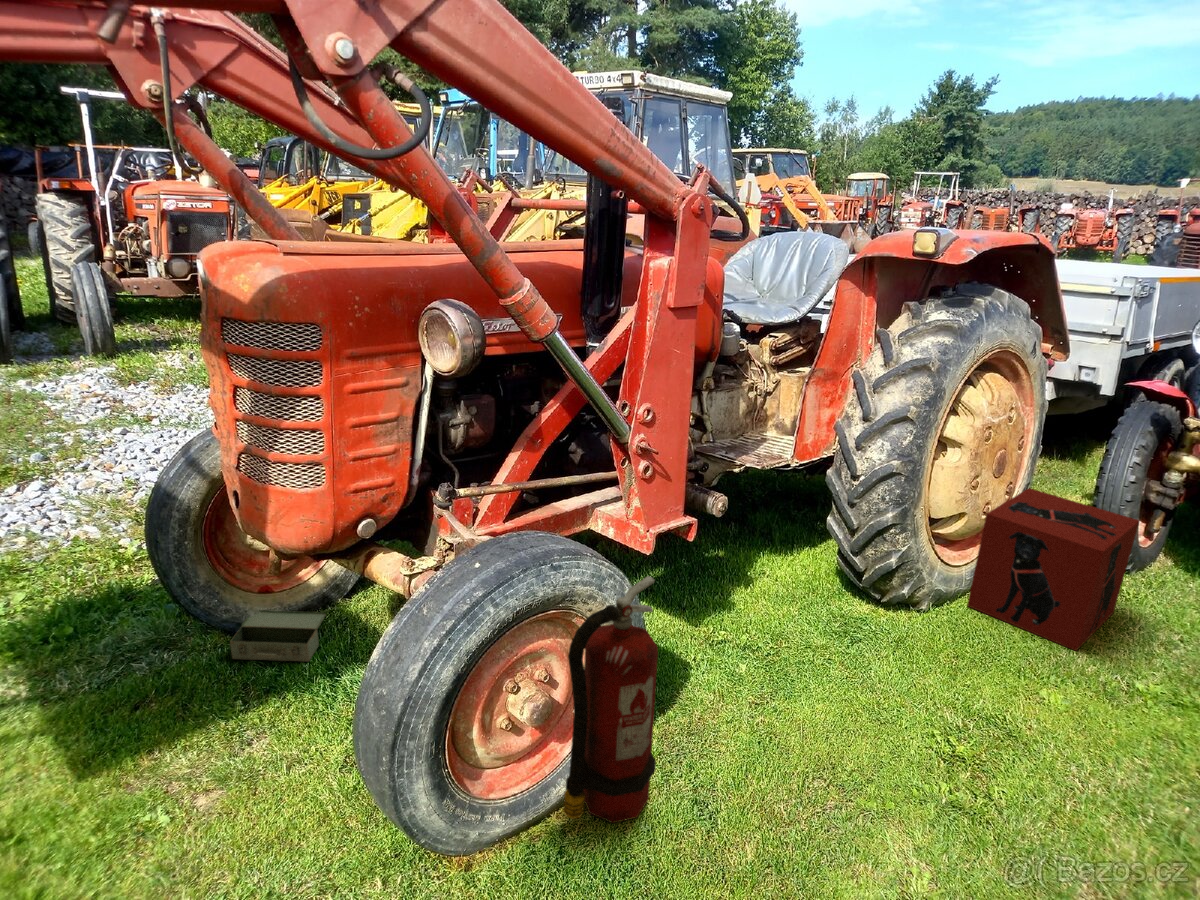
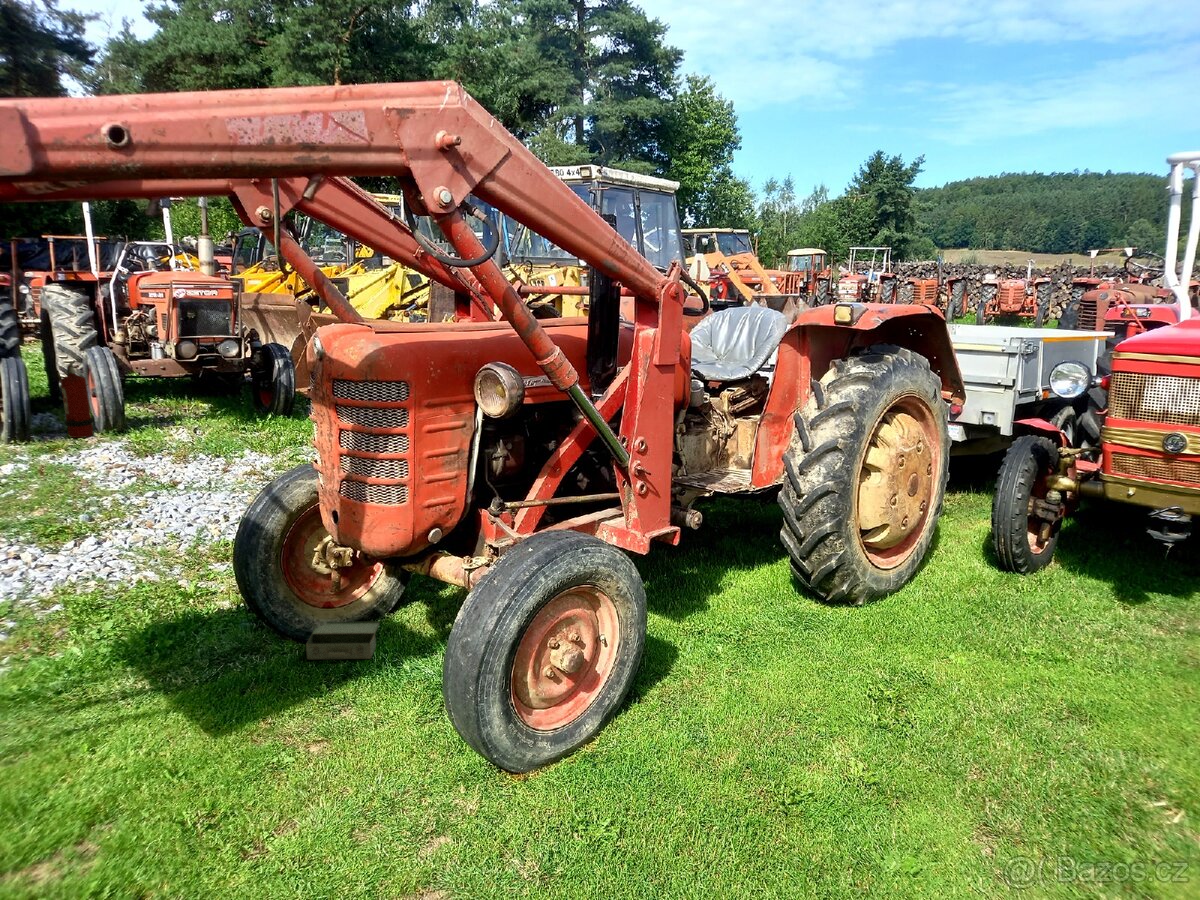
storage box: present [967,488,1140,651] -> none [896,506,1023,628]
fire extinguisher: present [563,576,658,823] -> present [61,362,93,438]

